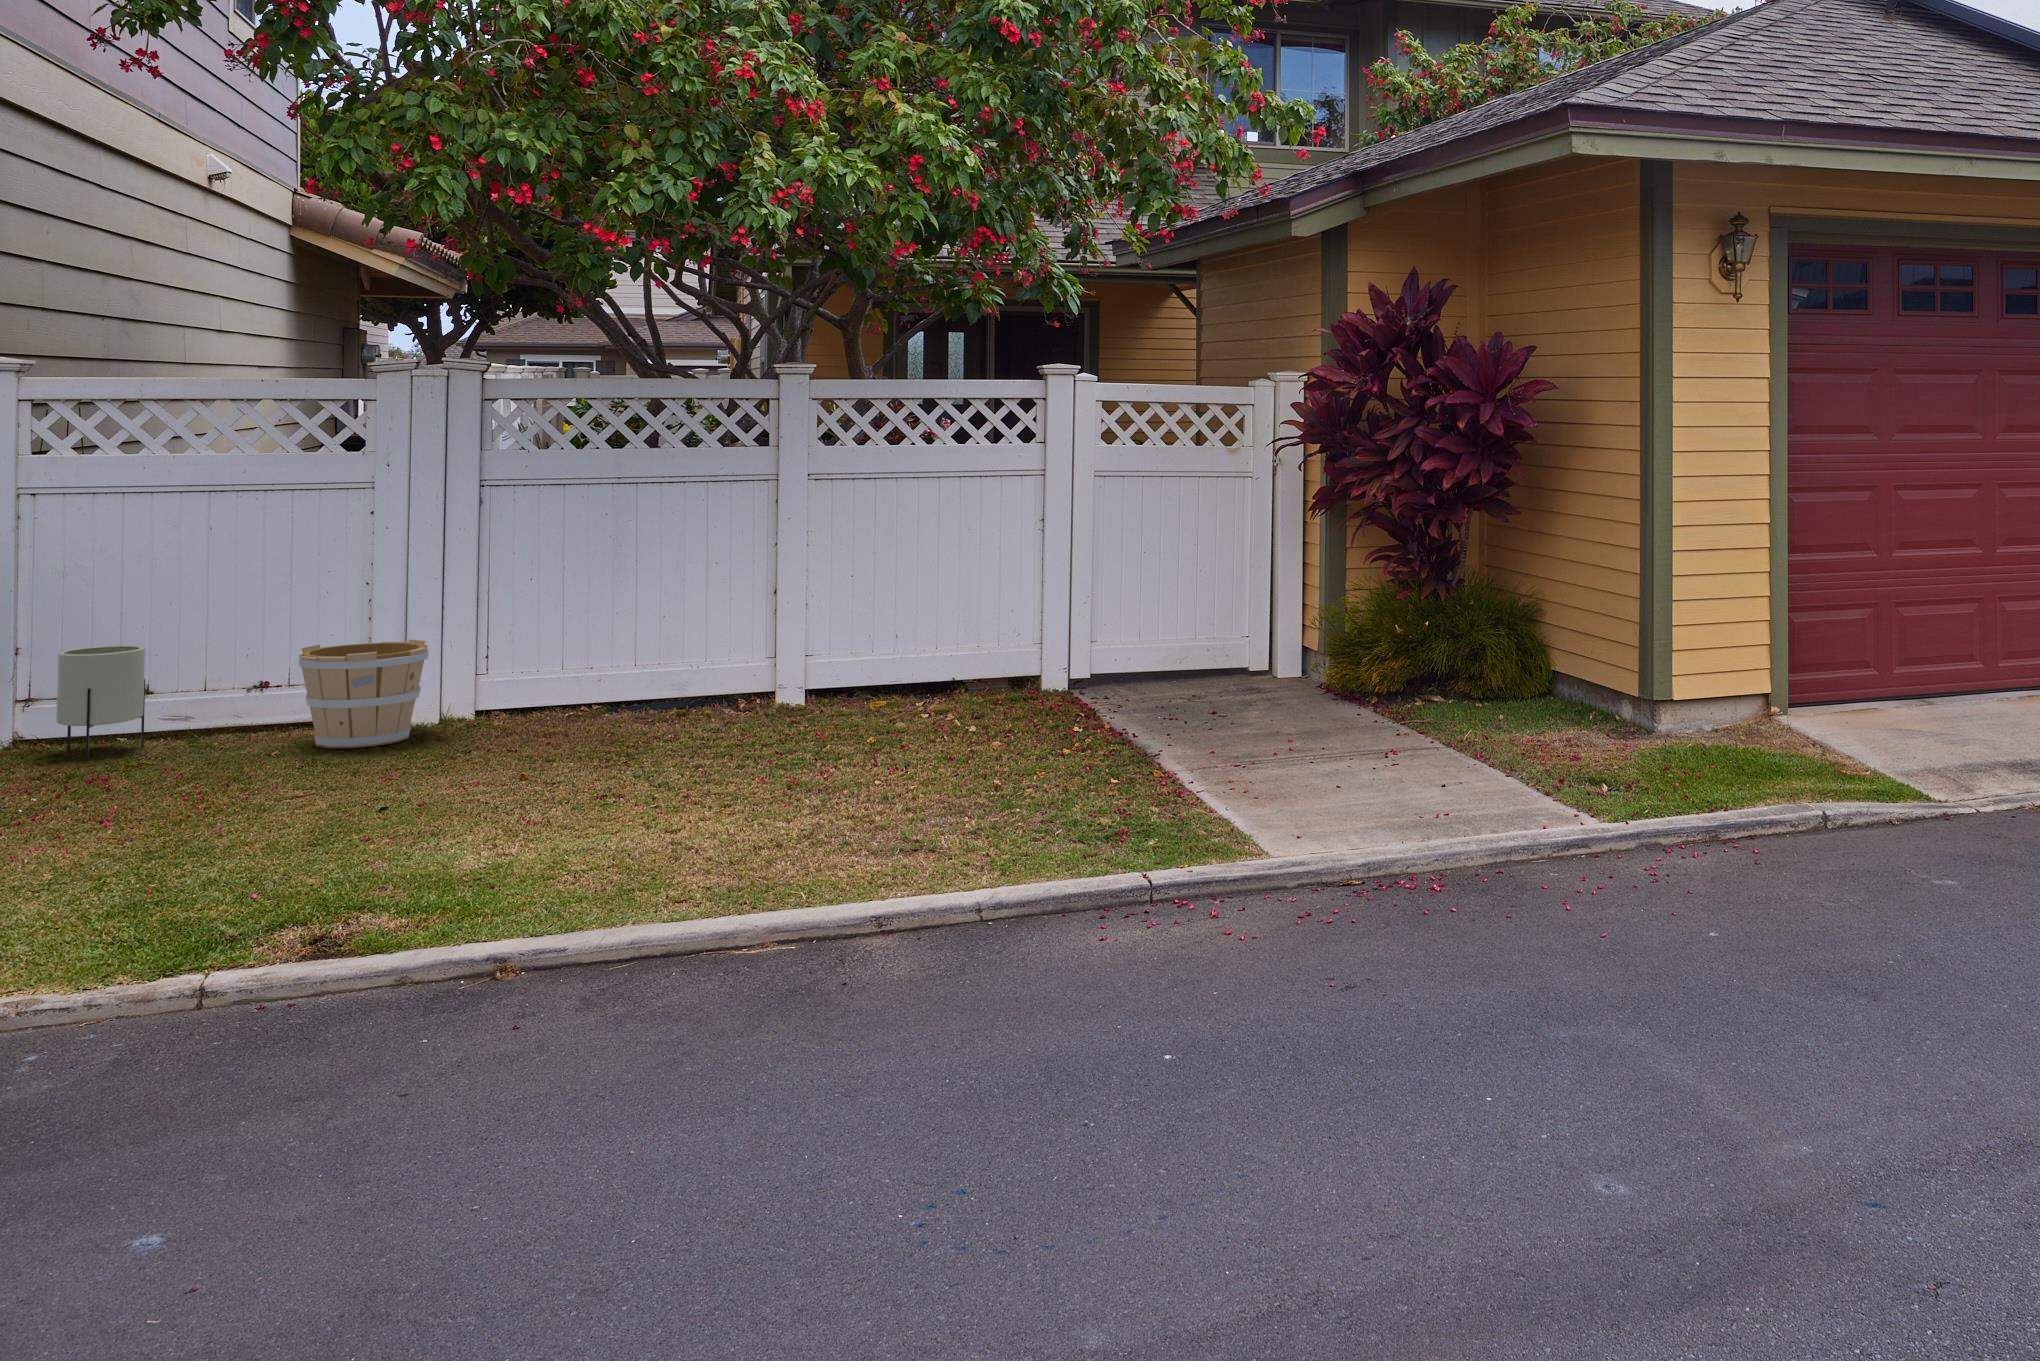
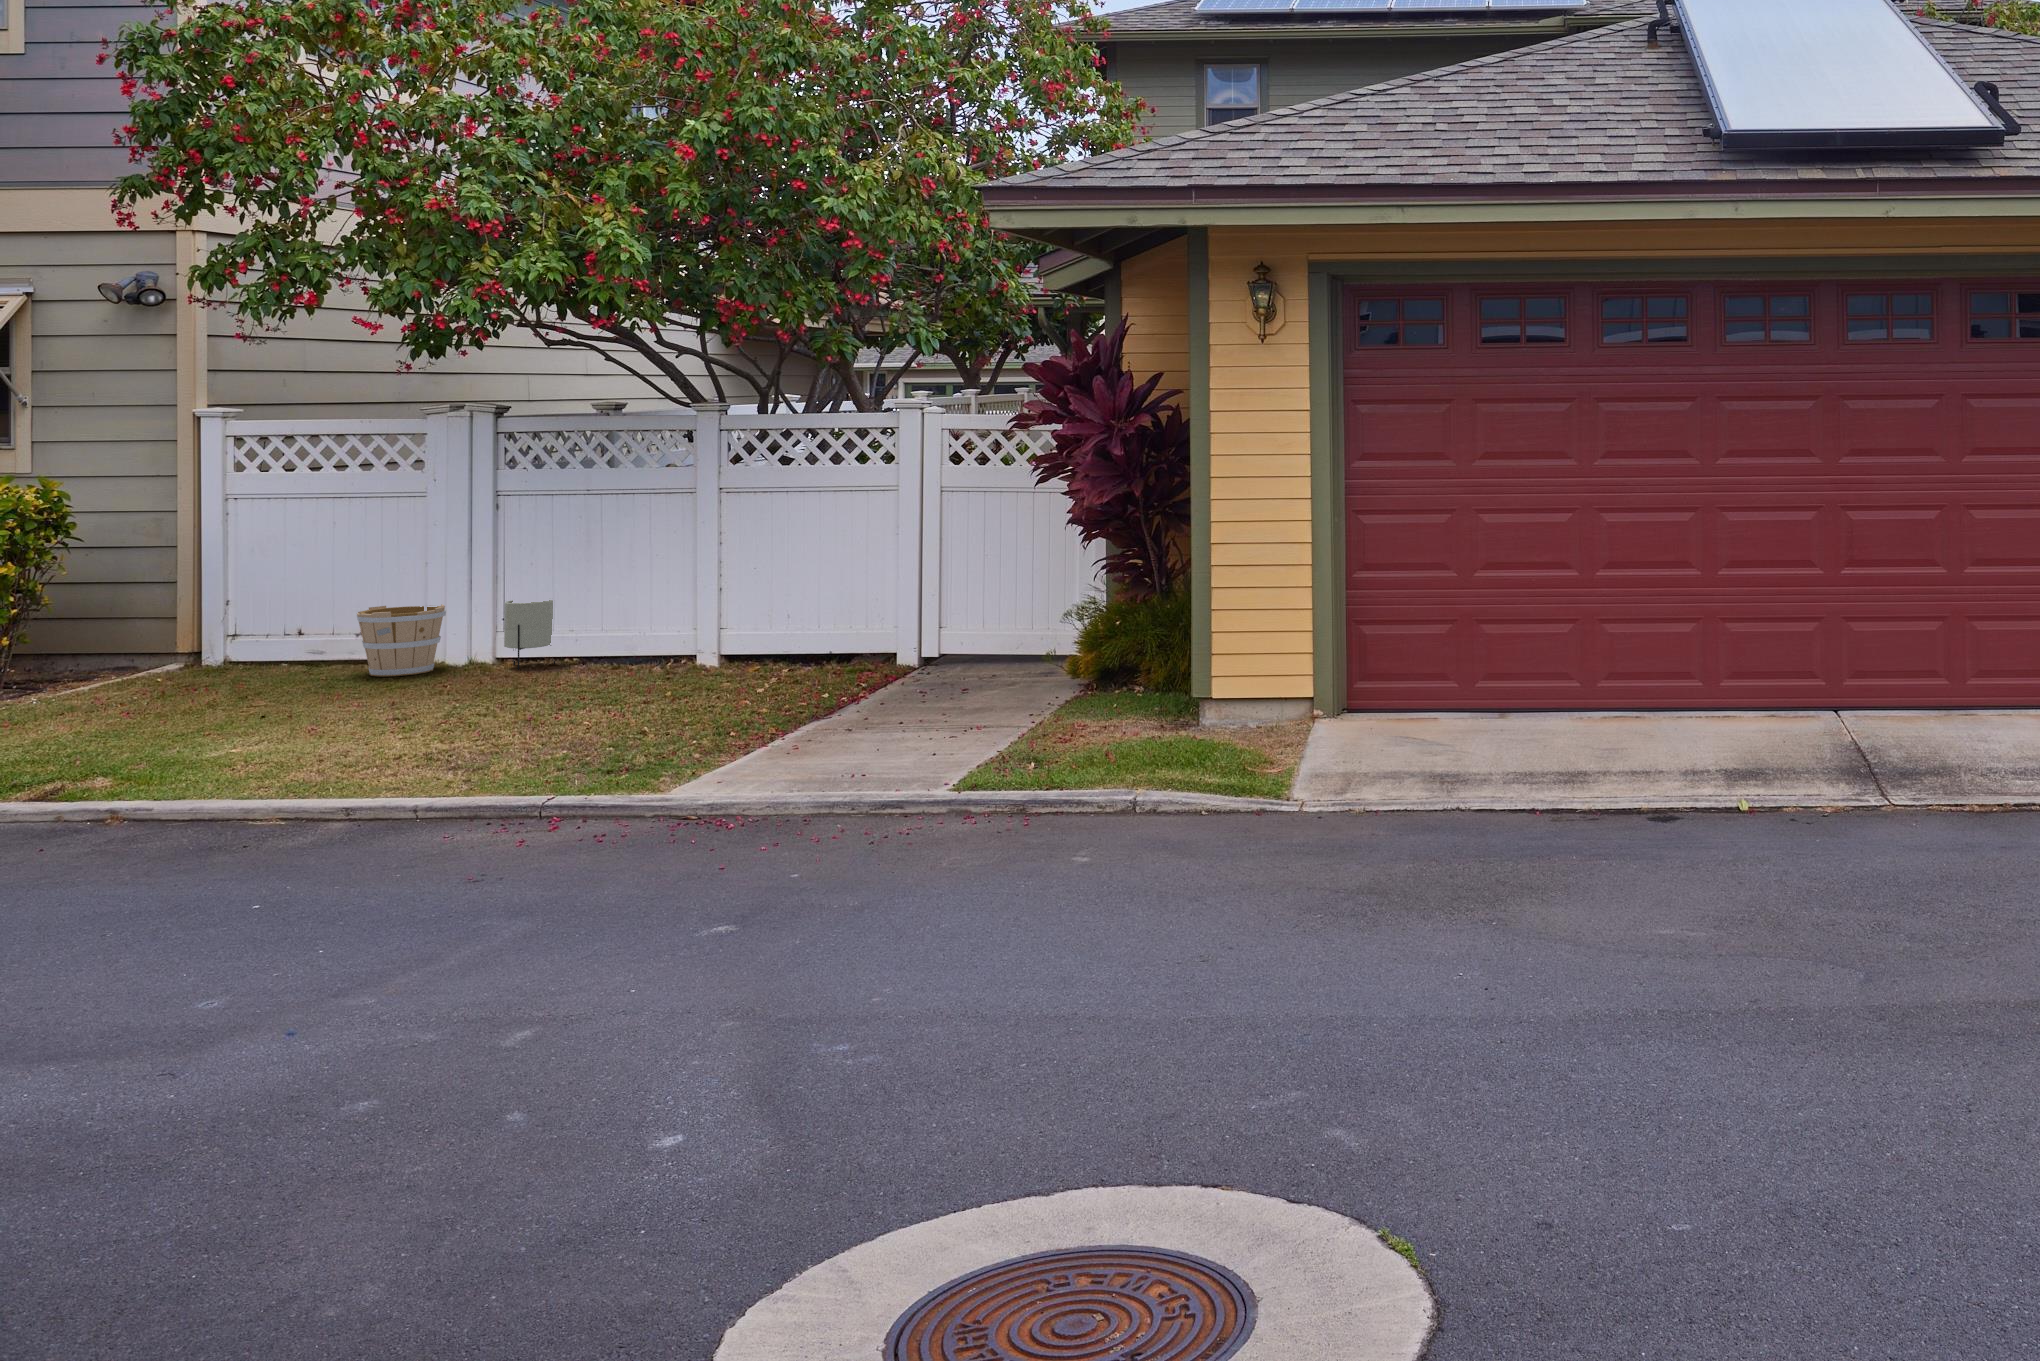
planter: present [57,645,145,760] -> present [504,600,555,670]

